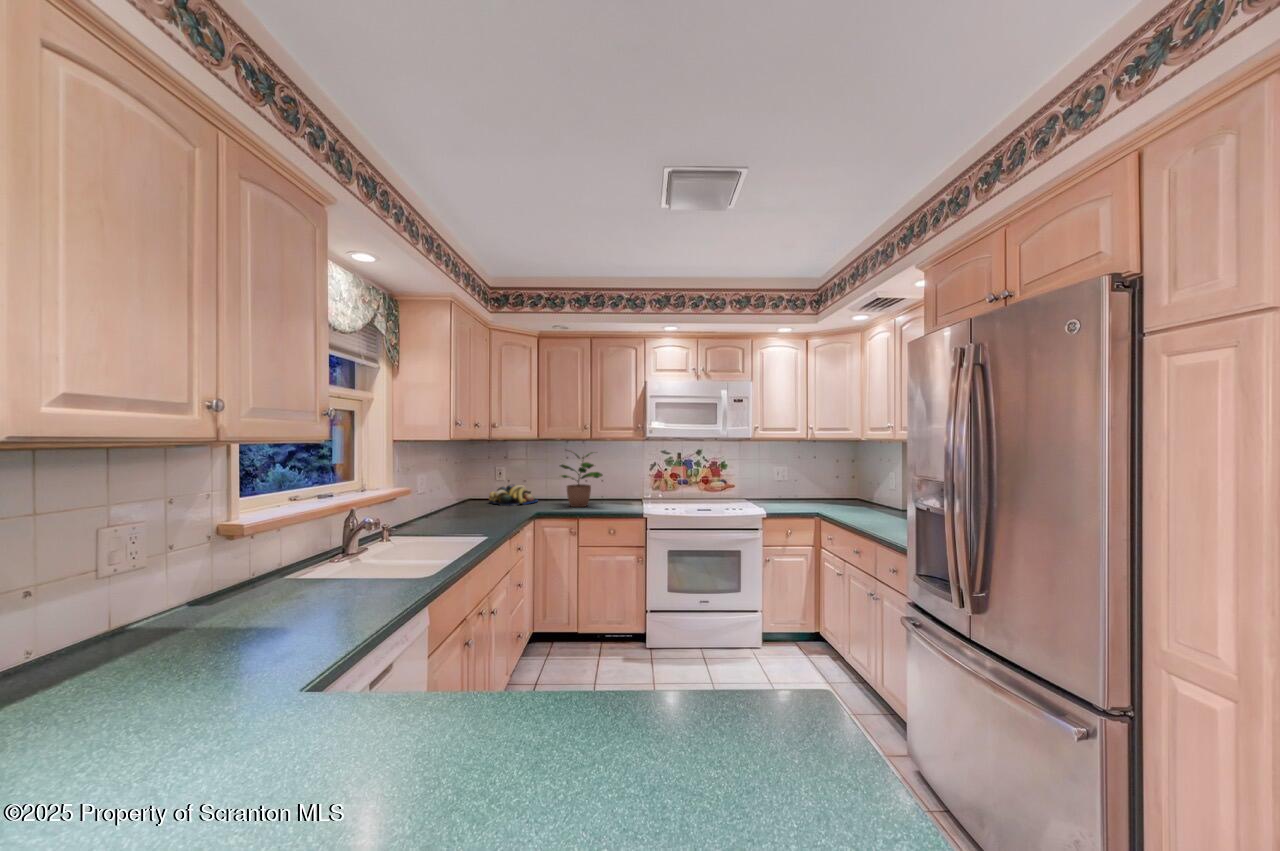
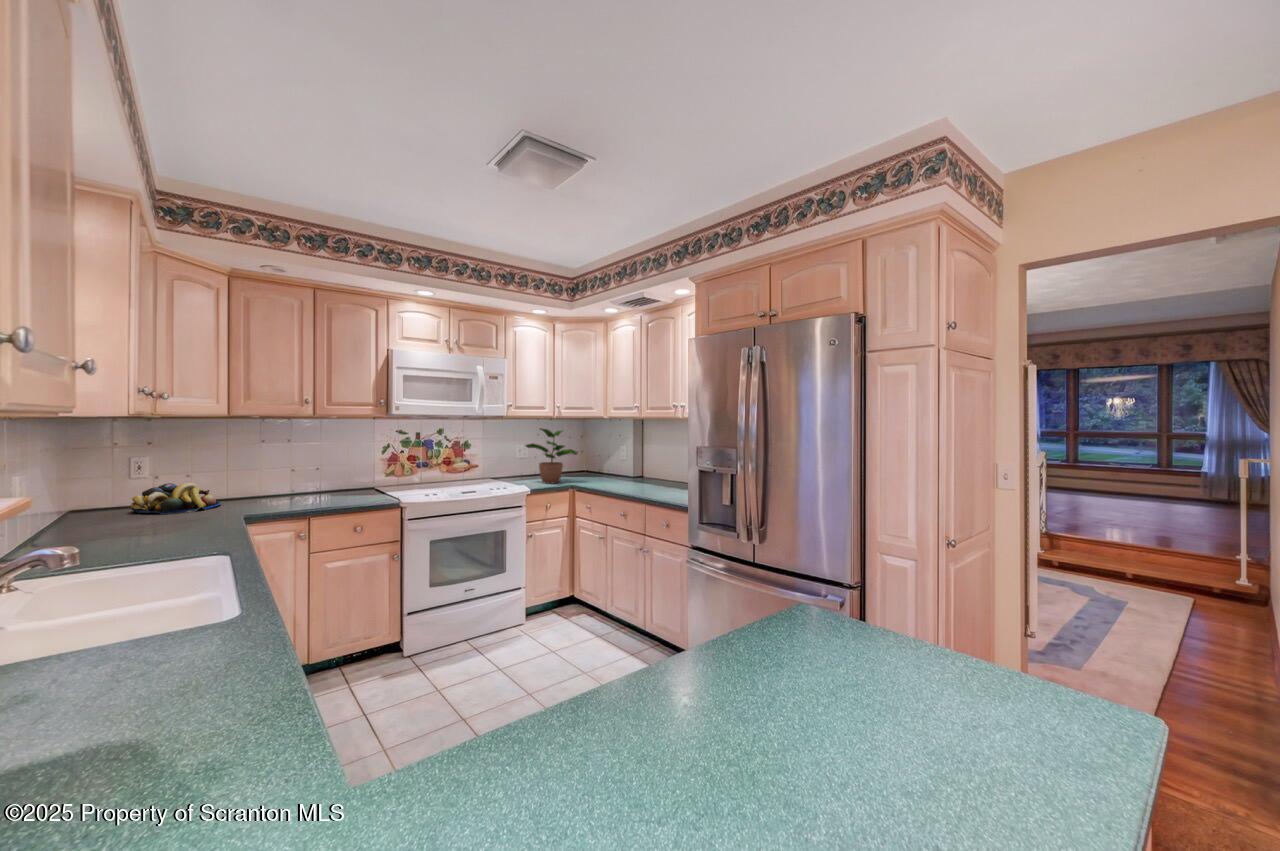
potted plant: present [560,451,603,507] -> present [525,429,578,483]

